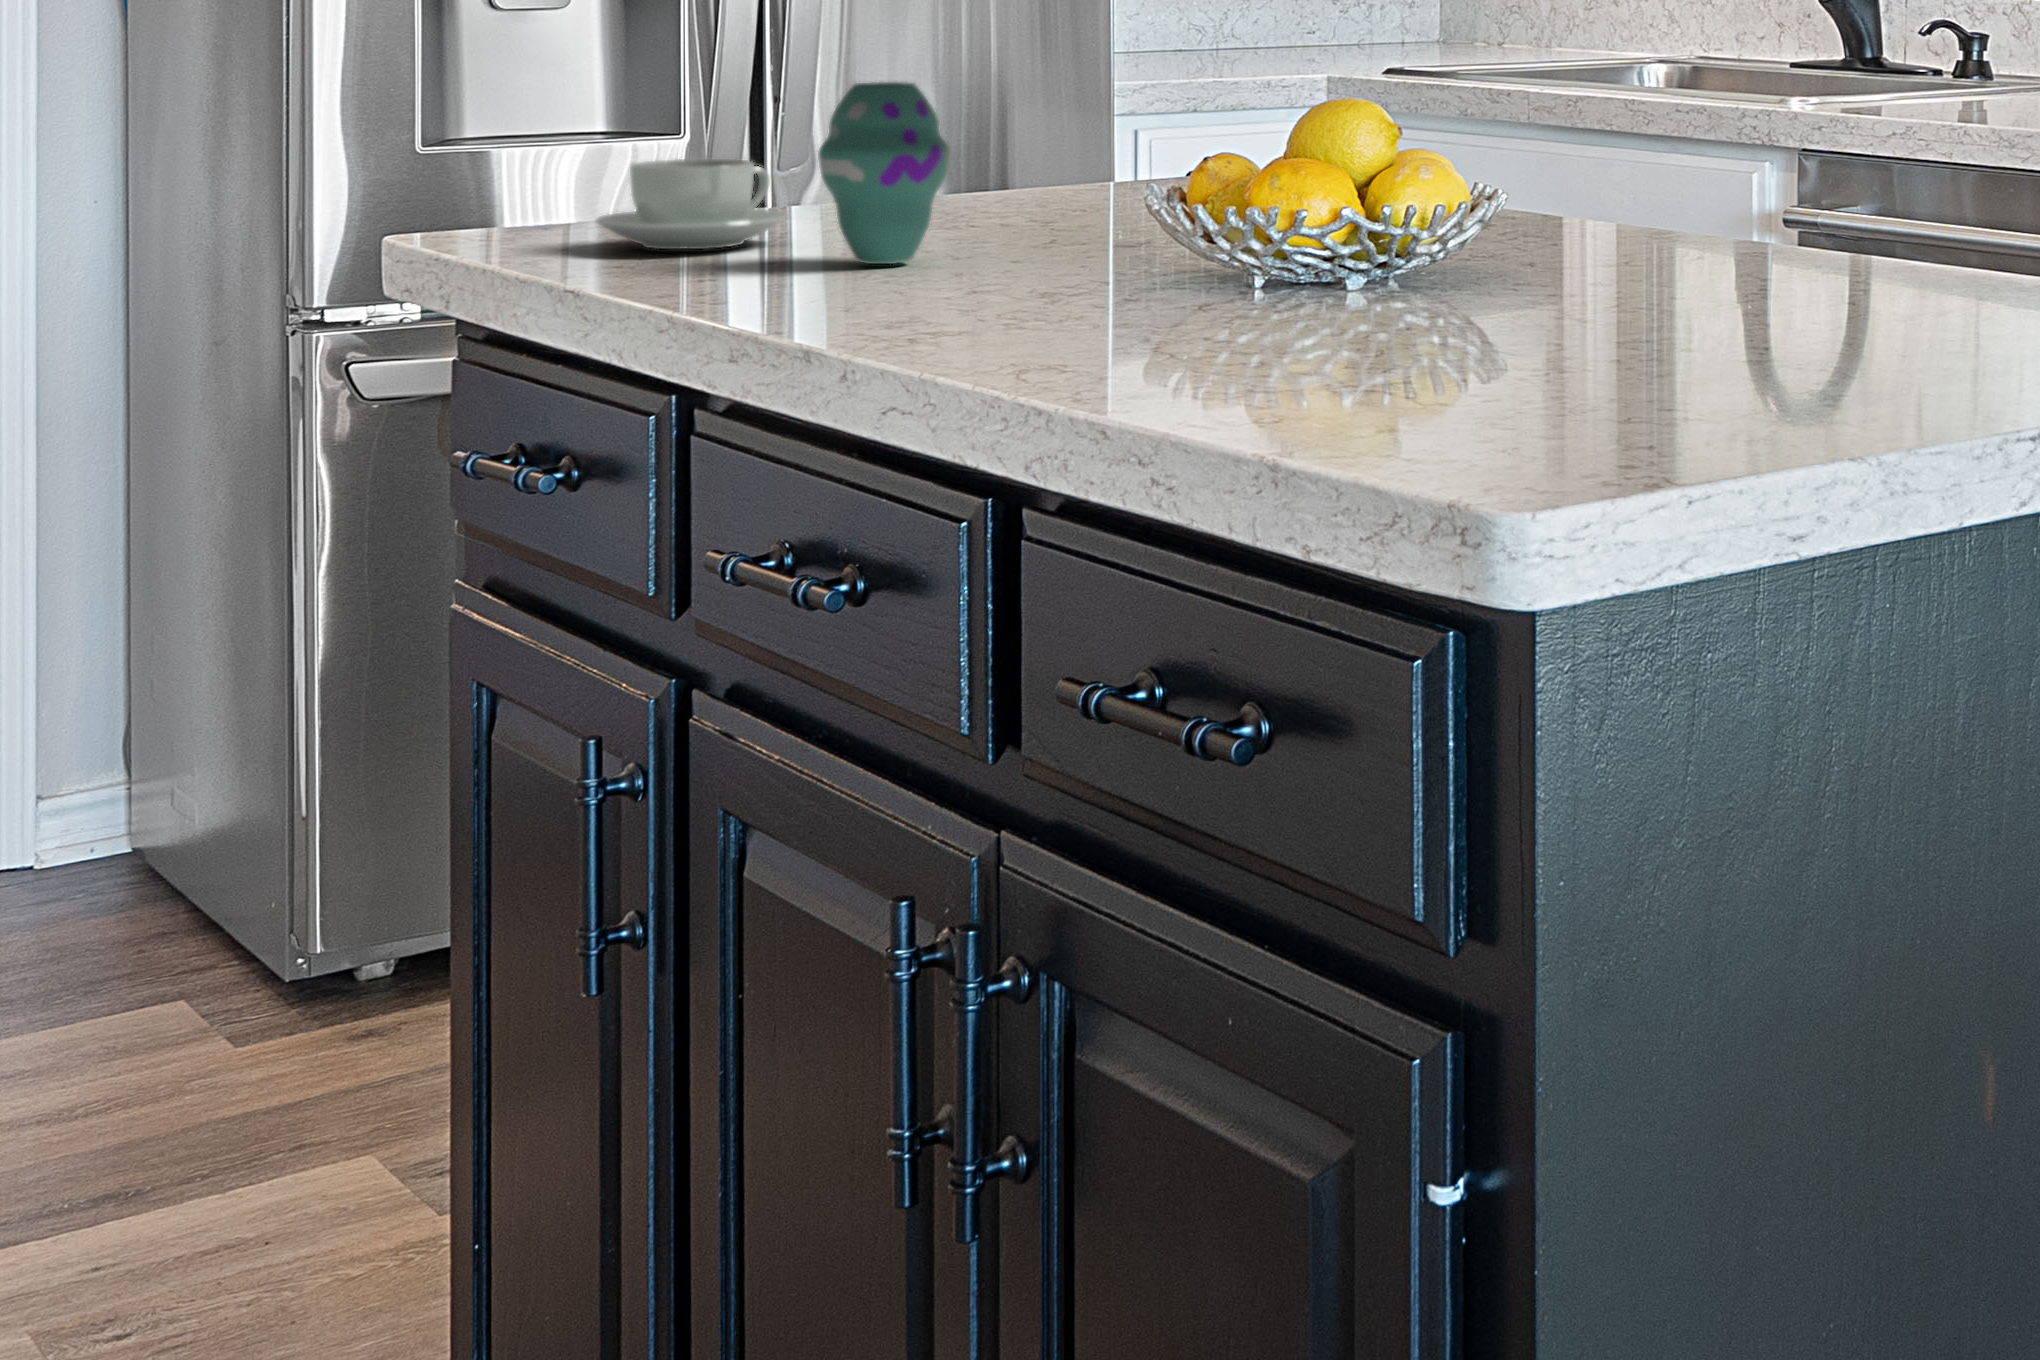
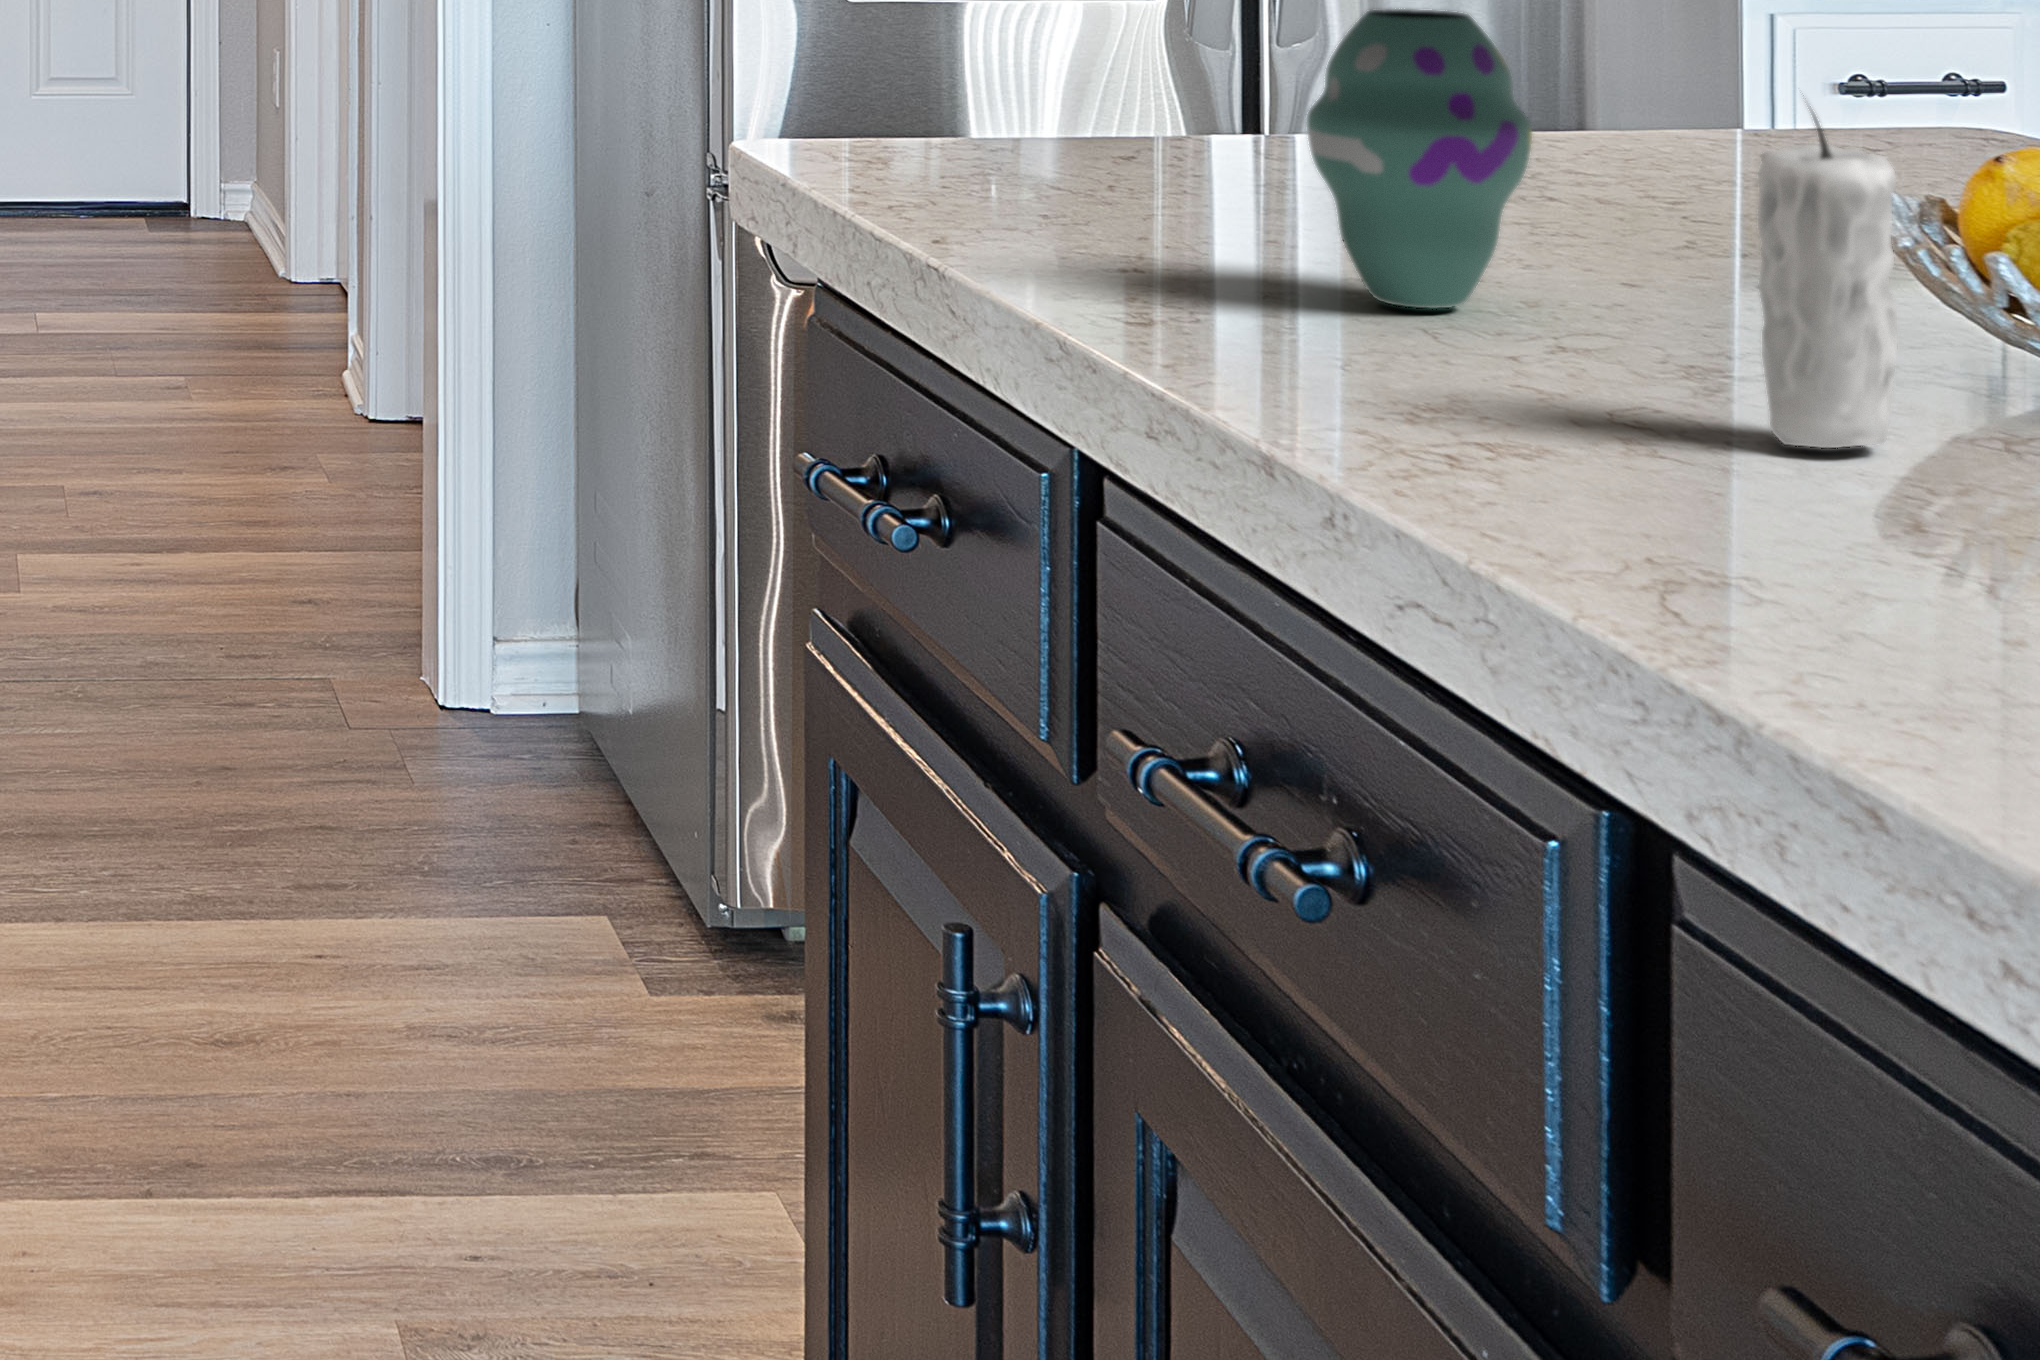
candle: none [1062,101,1130,296] -> present [1758,106,1897,448]
coffee cup: present [596,159,788,249] -> none [976,95,1266,238]

